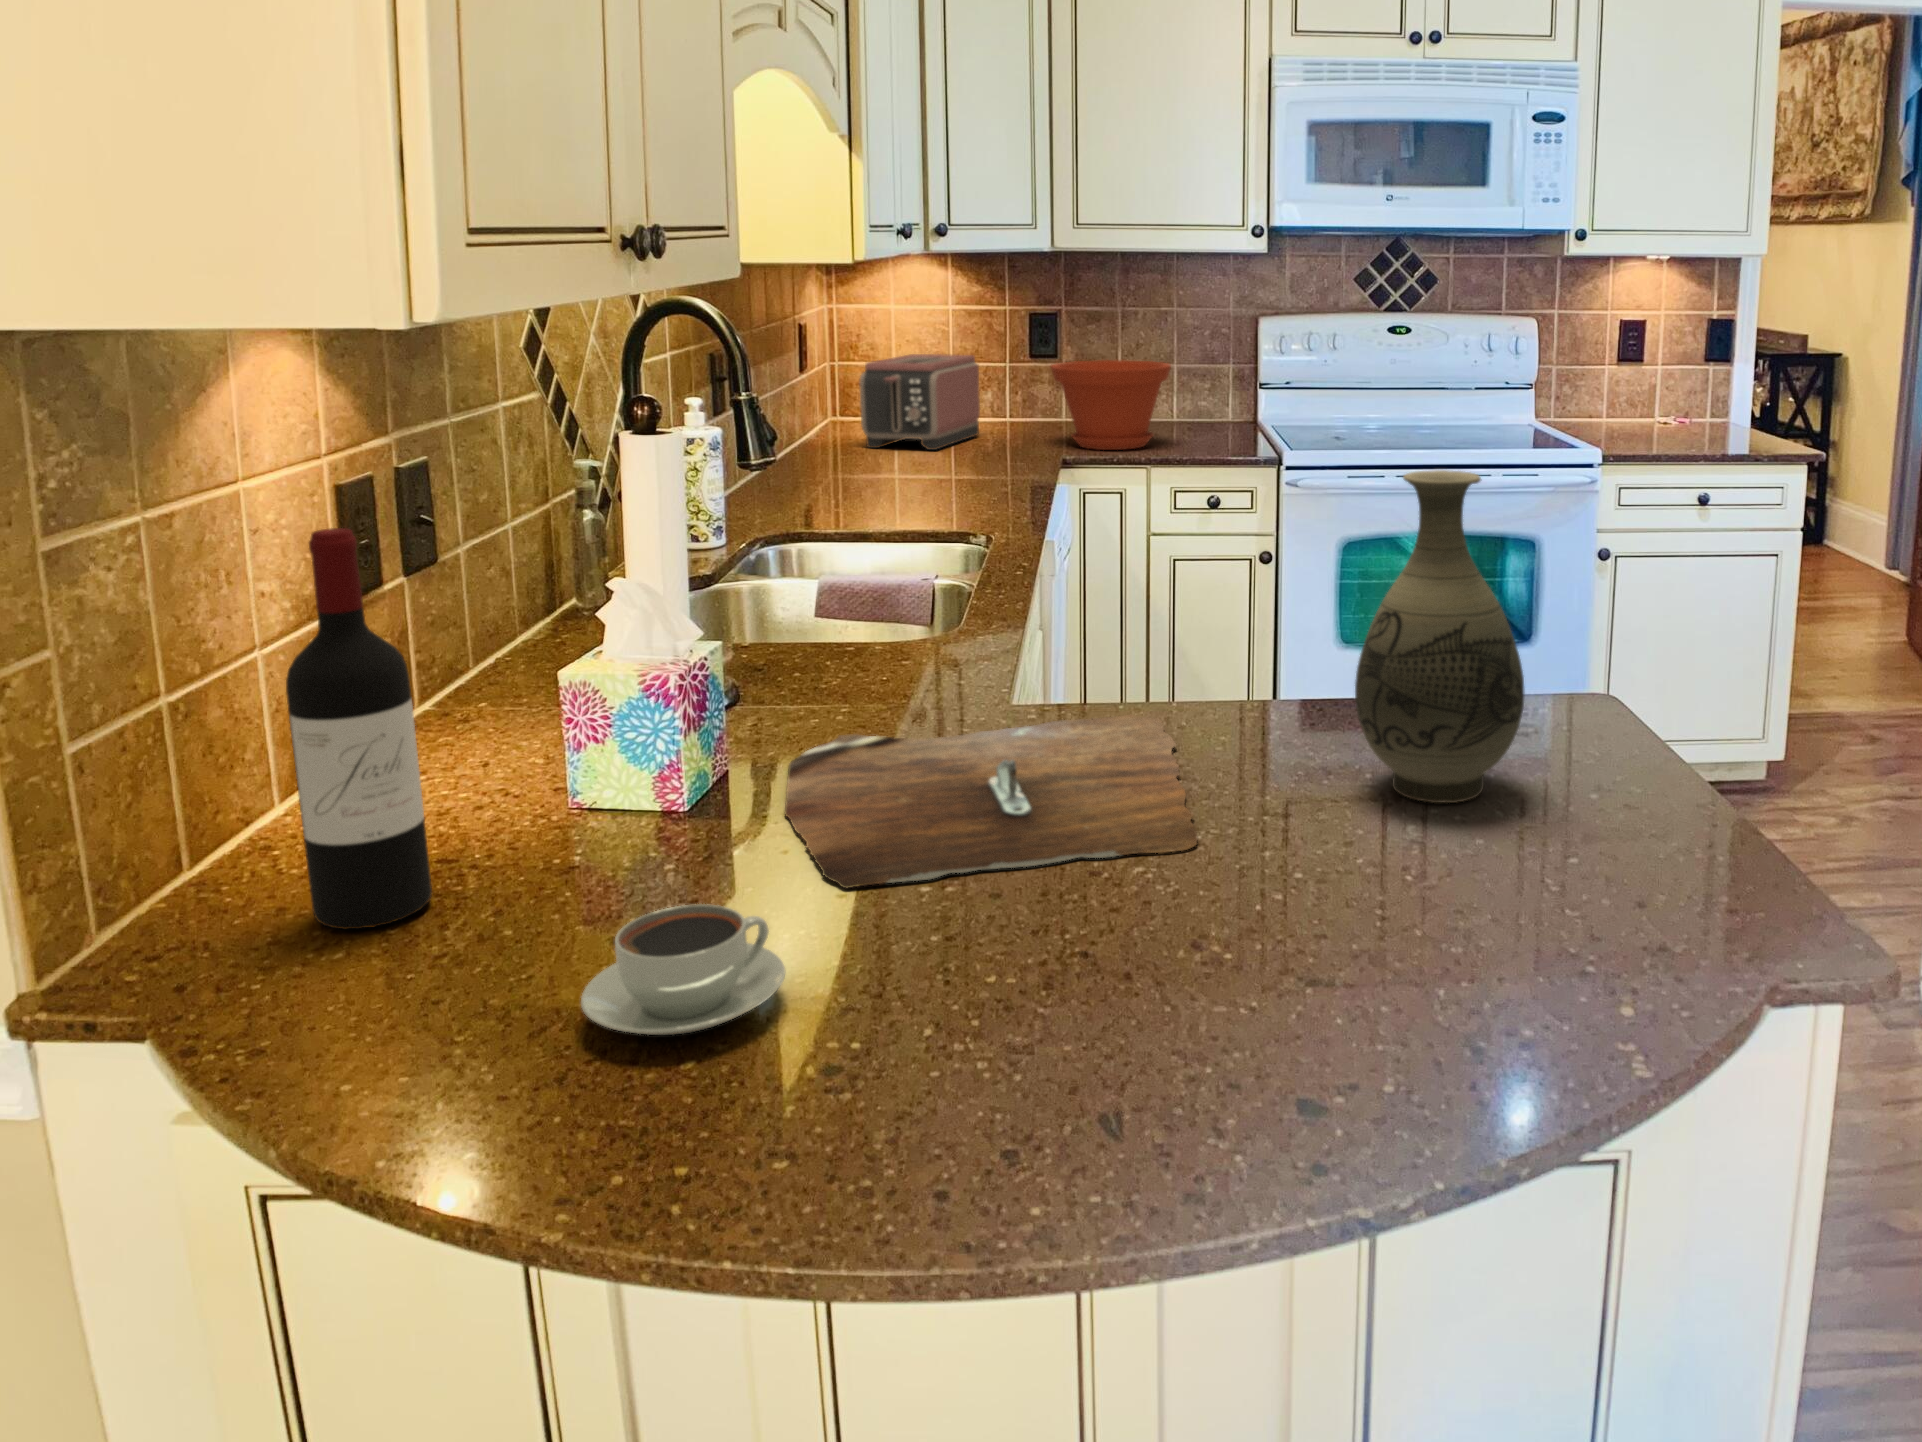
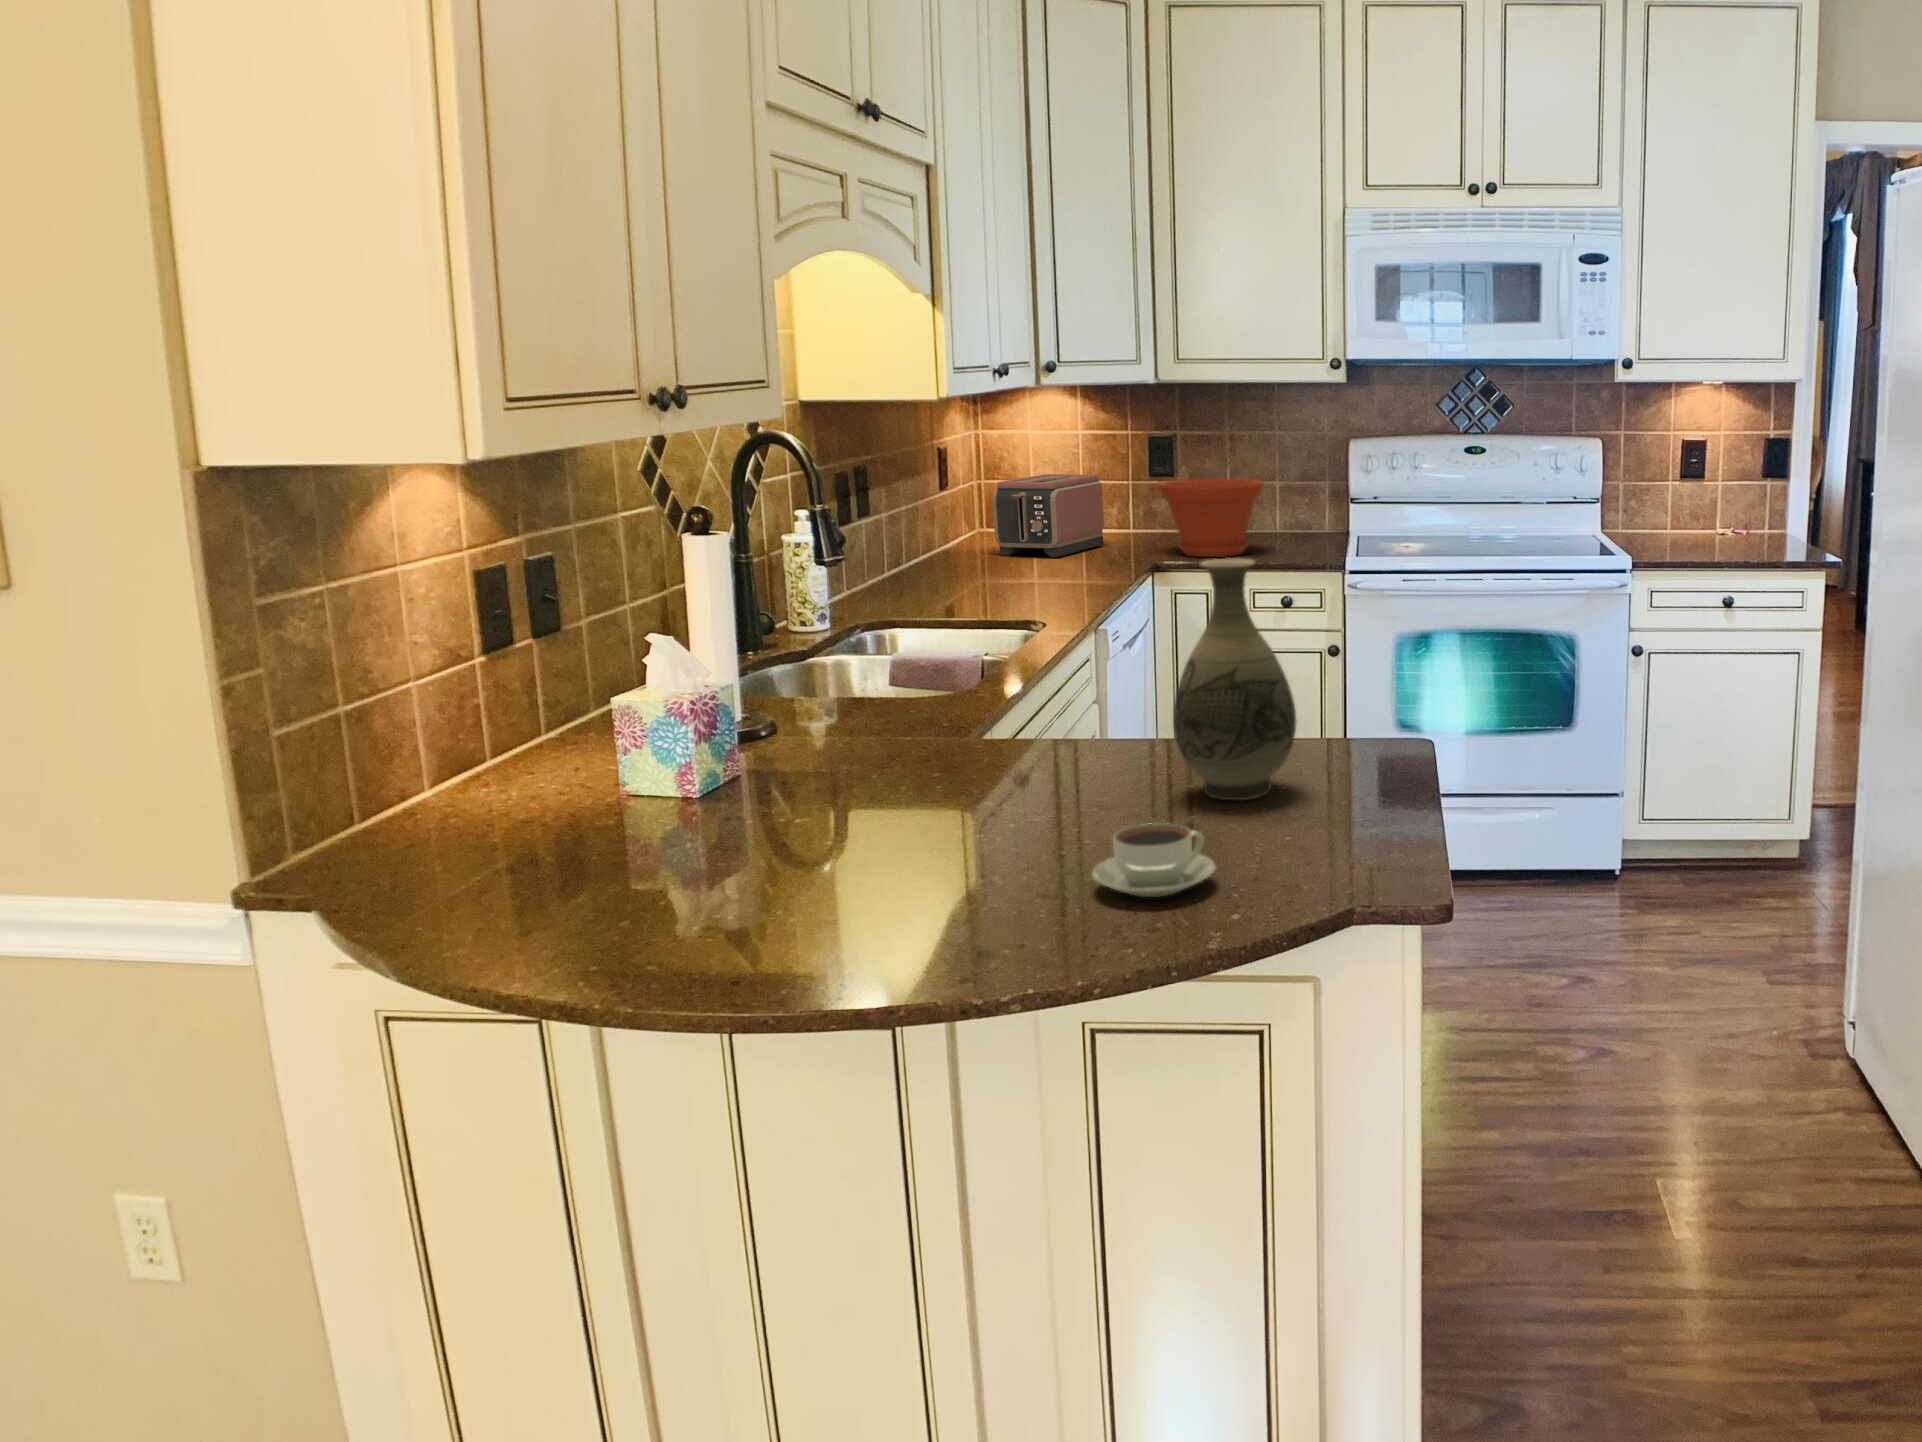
wine bottle: present [286,528,432,929] -> none [409,593,512,857]
cutting board: present [785,715,1198,888] -> none [768,745,1075,841]
coffee cup: present [581,904,785,1035] -> present [1092,823,1215,897]

